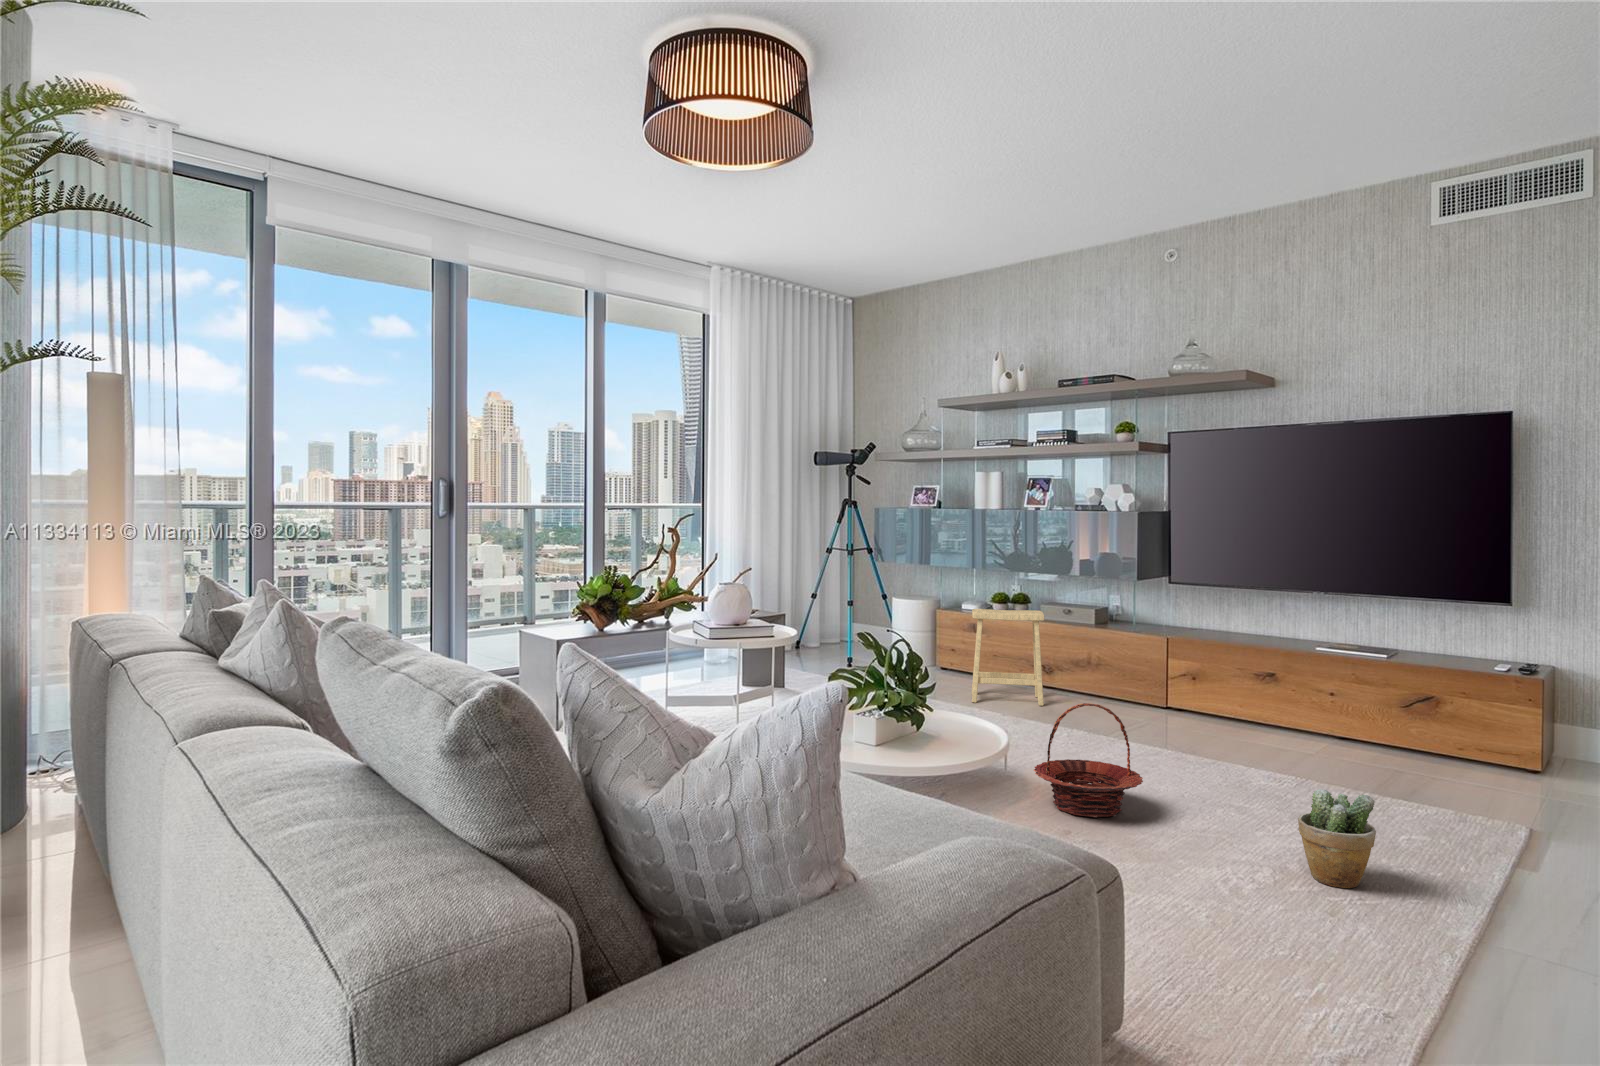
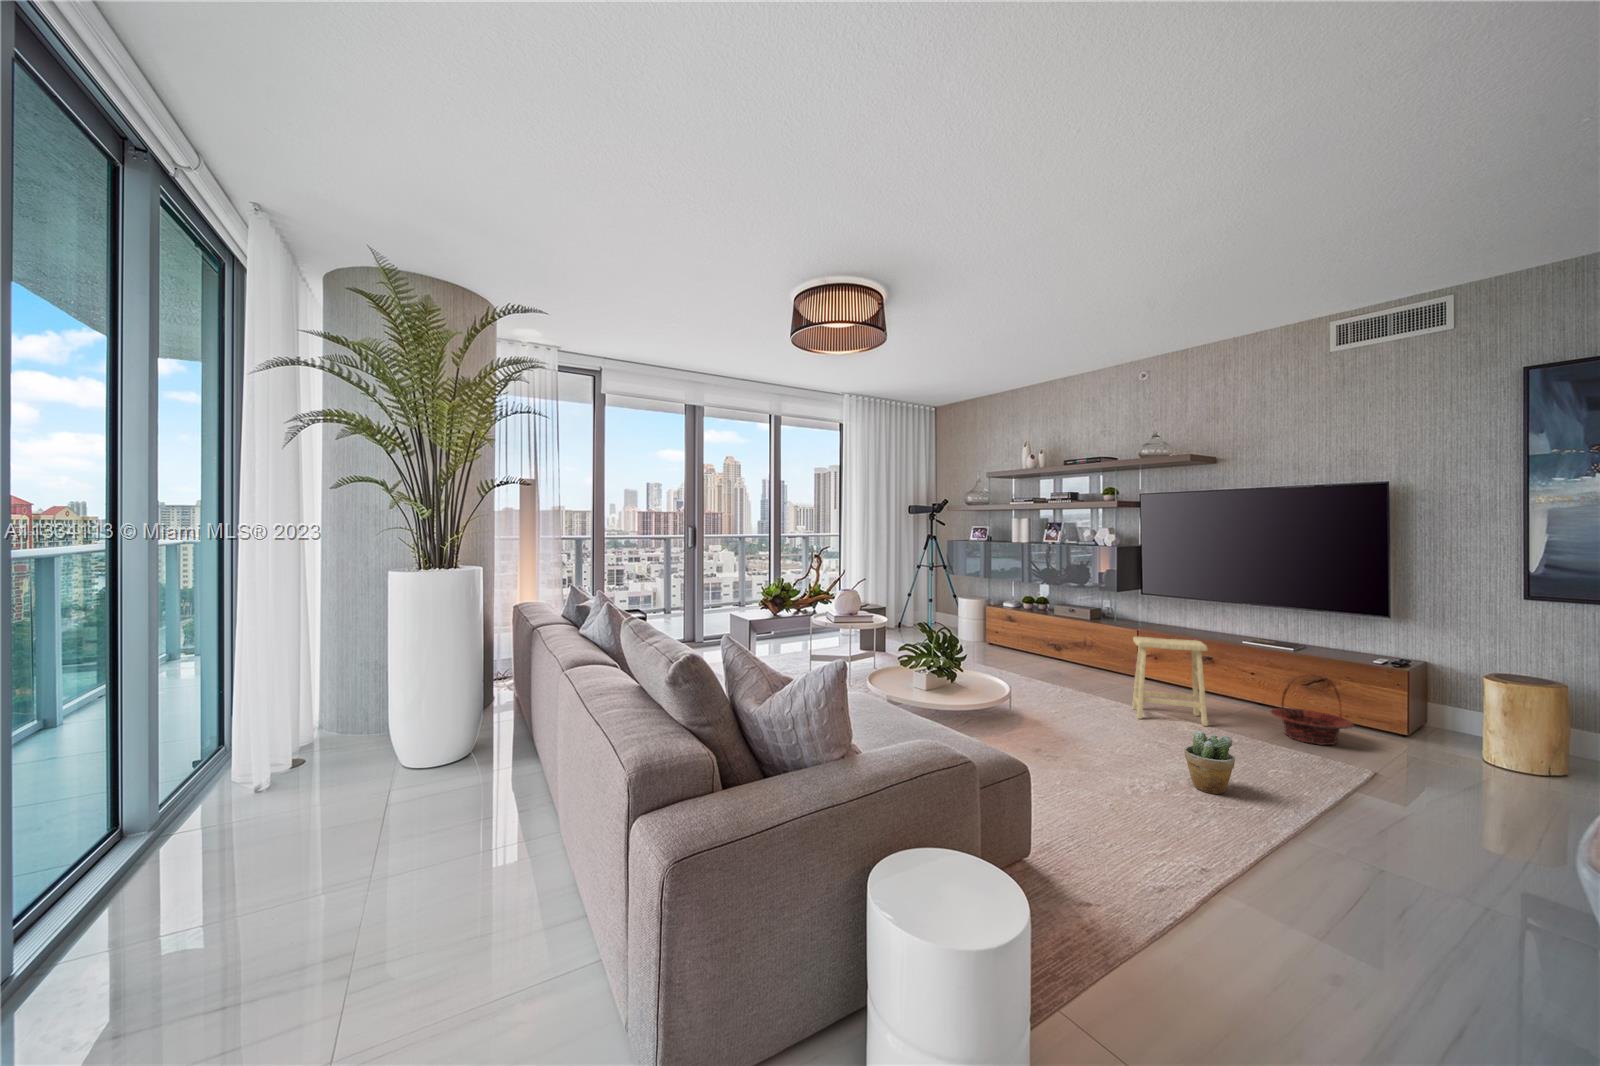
footstool: present [972,609,1044,706] -> present [1132,637,1208,726]
basket: present [1034,703,1143,818] -> present [1270,674,1354,745]

